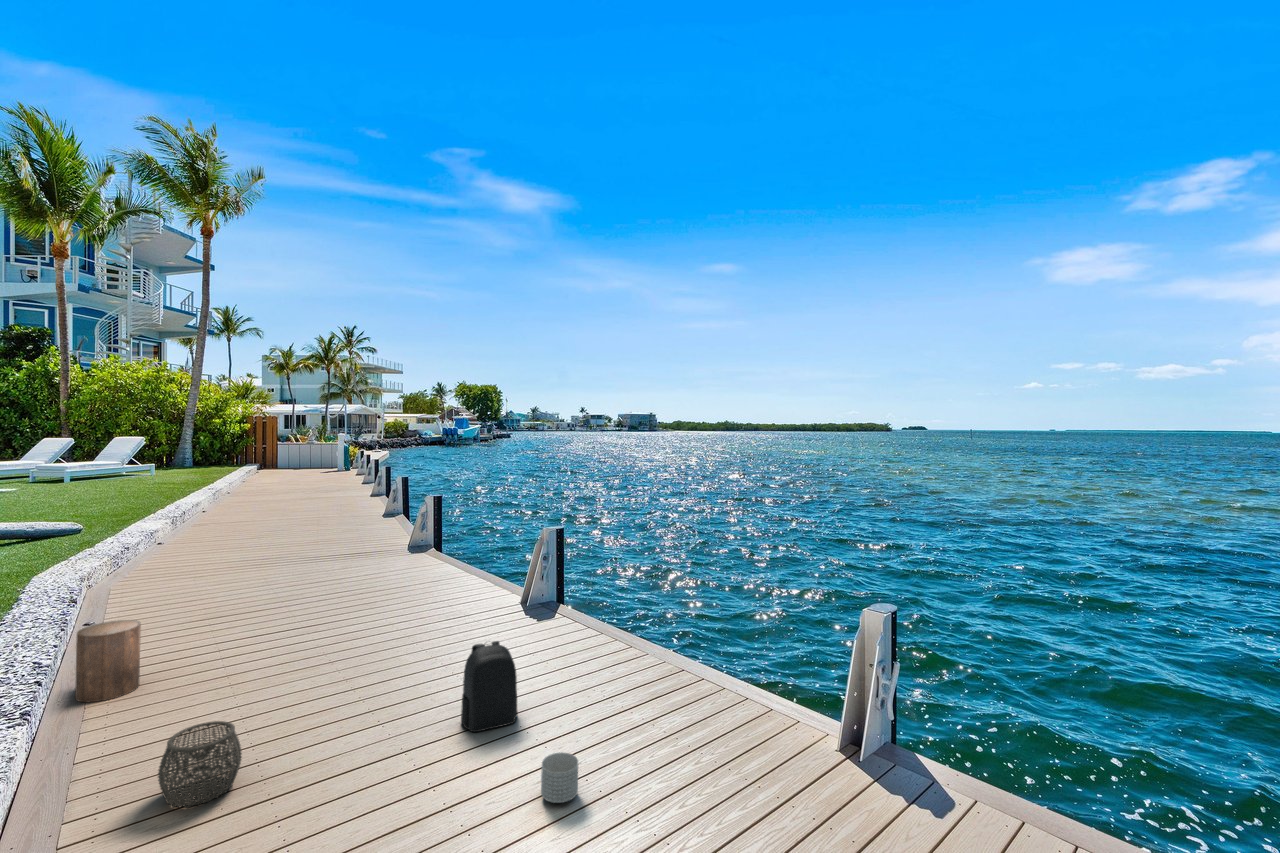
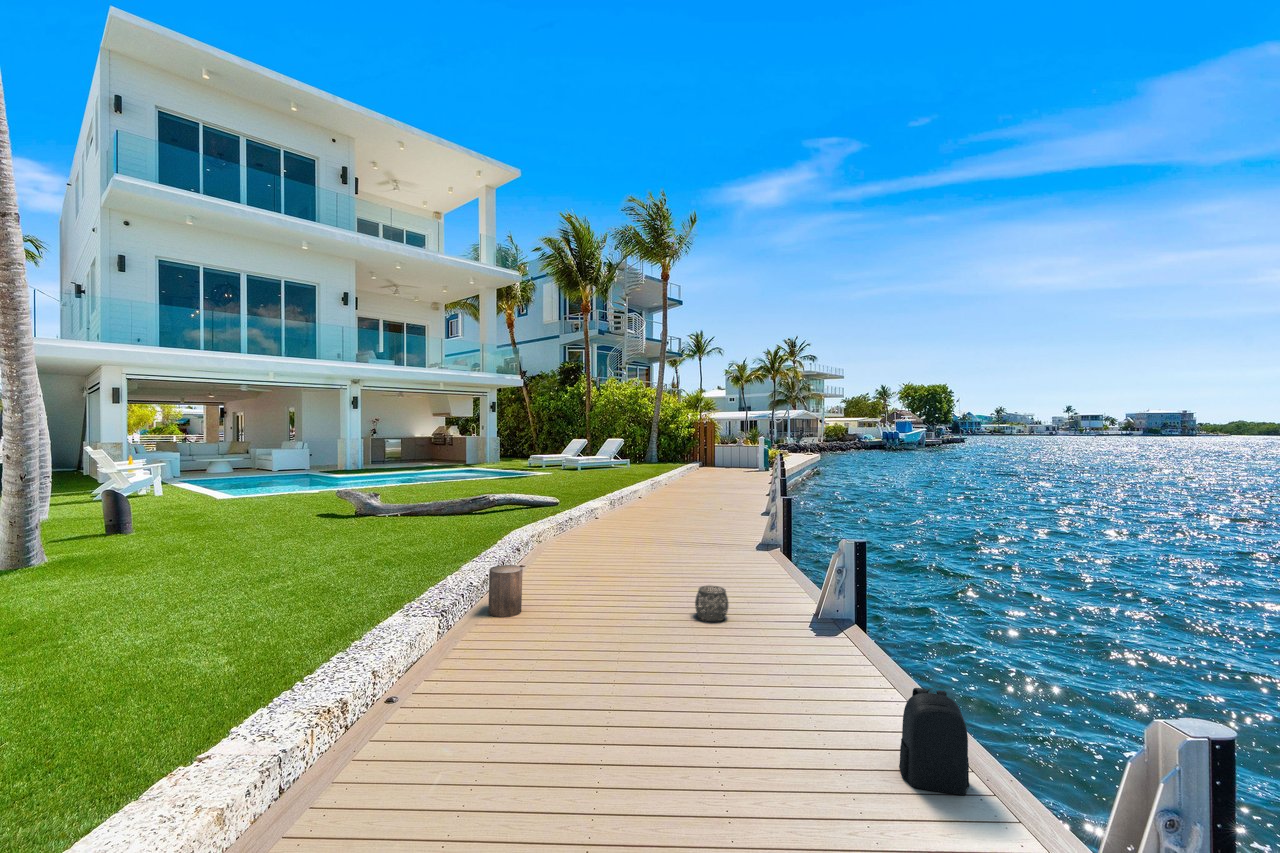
backpack: present [461,641,518,732] -> present [899,688,969,795]
woven basket: present [158,721,242,808] -> present [695,586,729,621]
planter: present [541,752,578,803] -> none [687,762,724,813]

